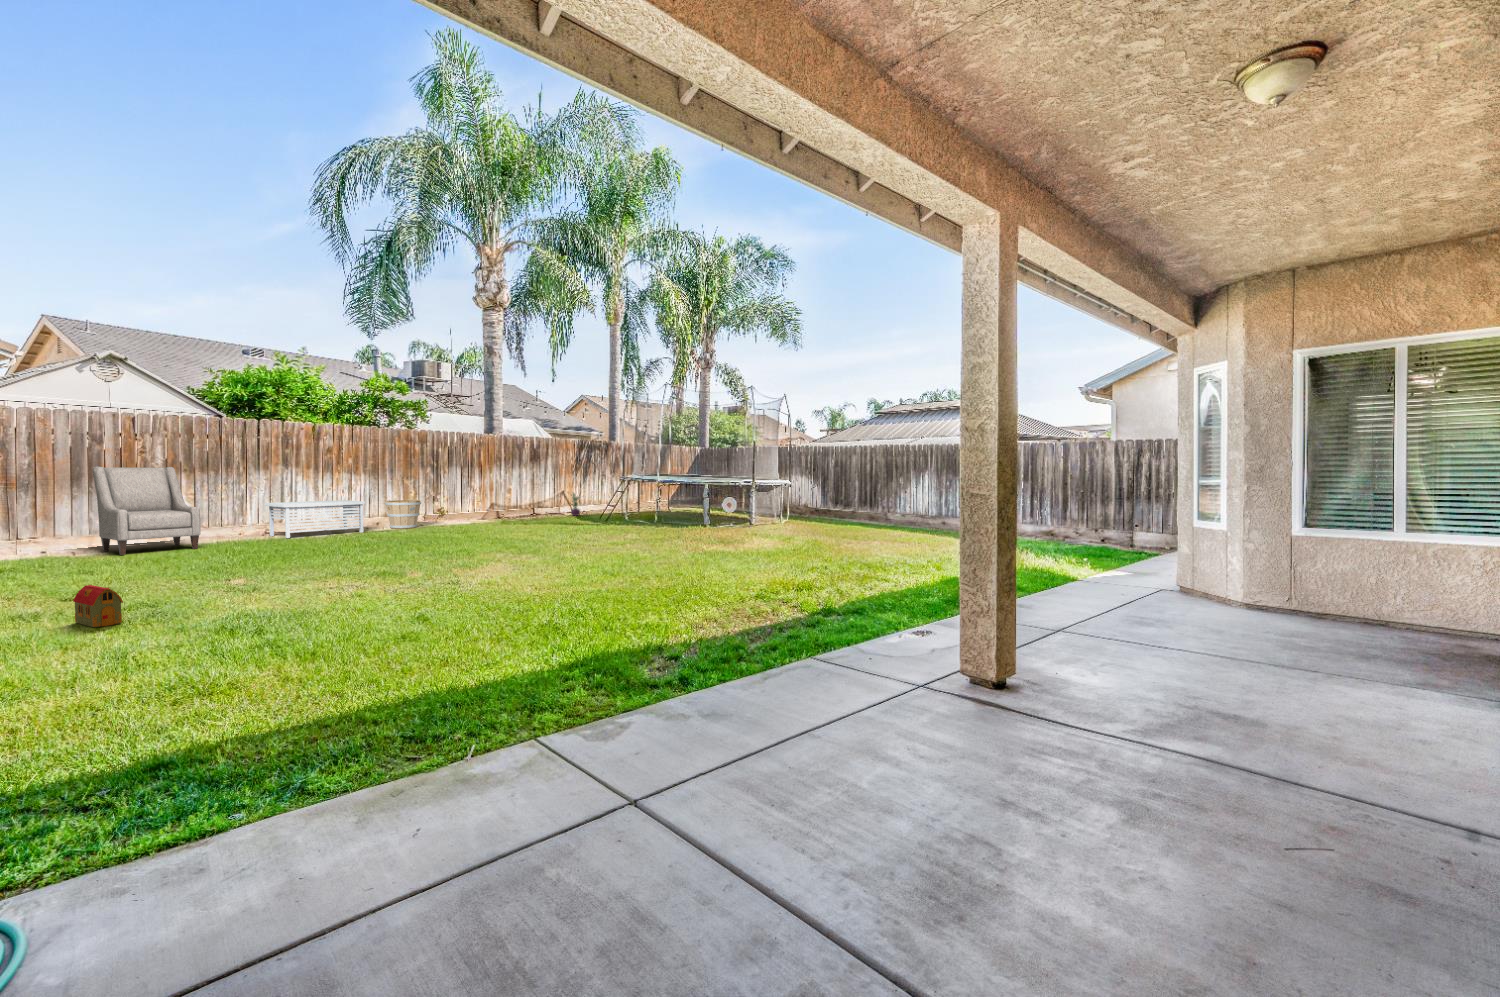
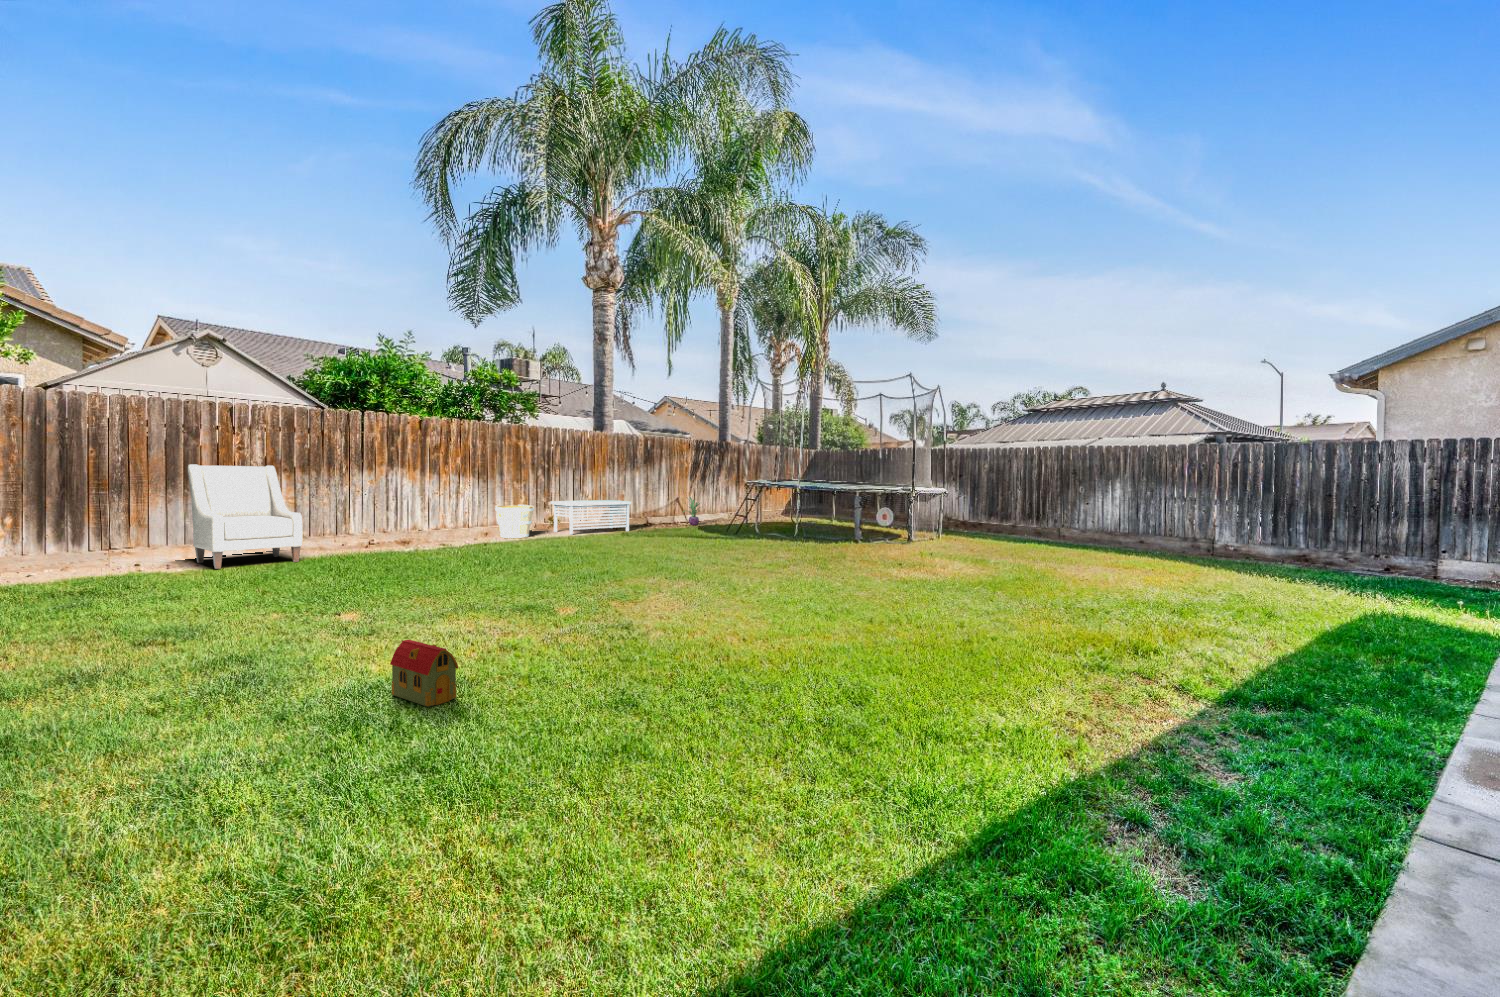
storage bench: present [265,500,365,538] -> present [551,500,631,535]
toy house: present [73,585,123,627] -> present [390,640,458,707]

